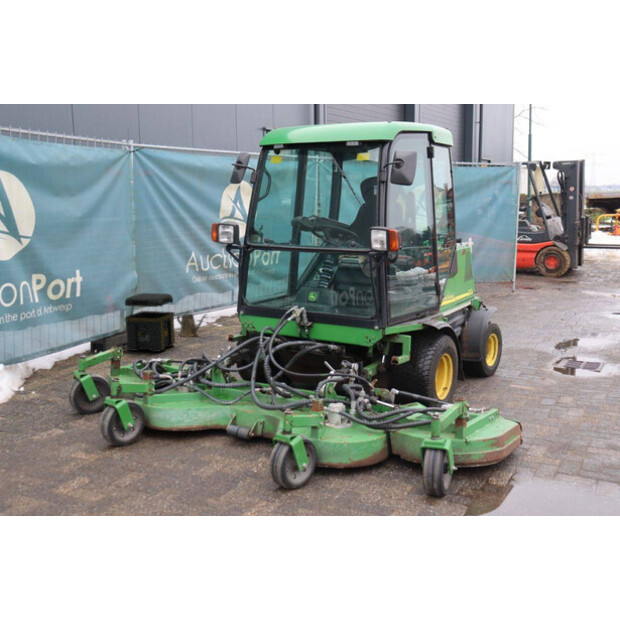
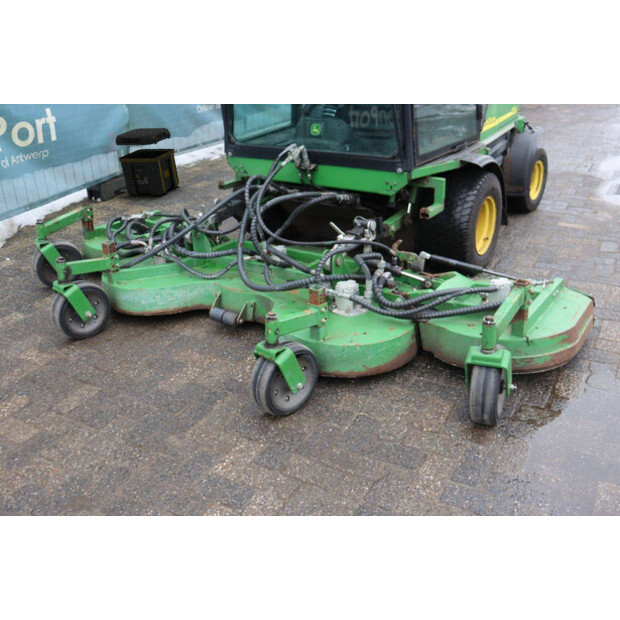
watering can: present [177,314,205,337] -> none [183,148,213,175]

